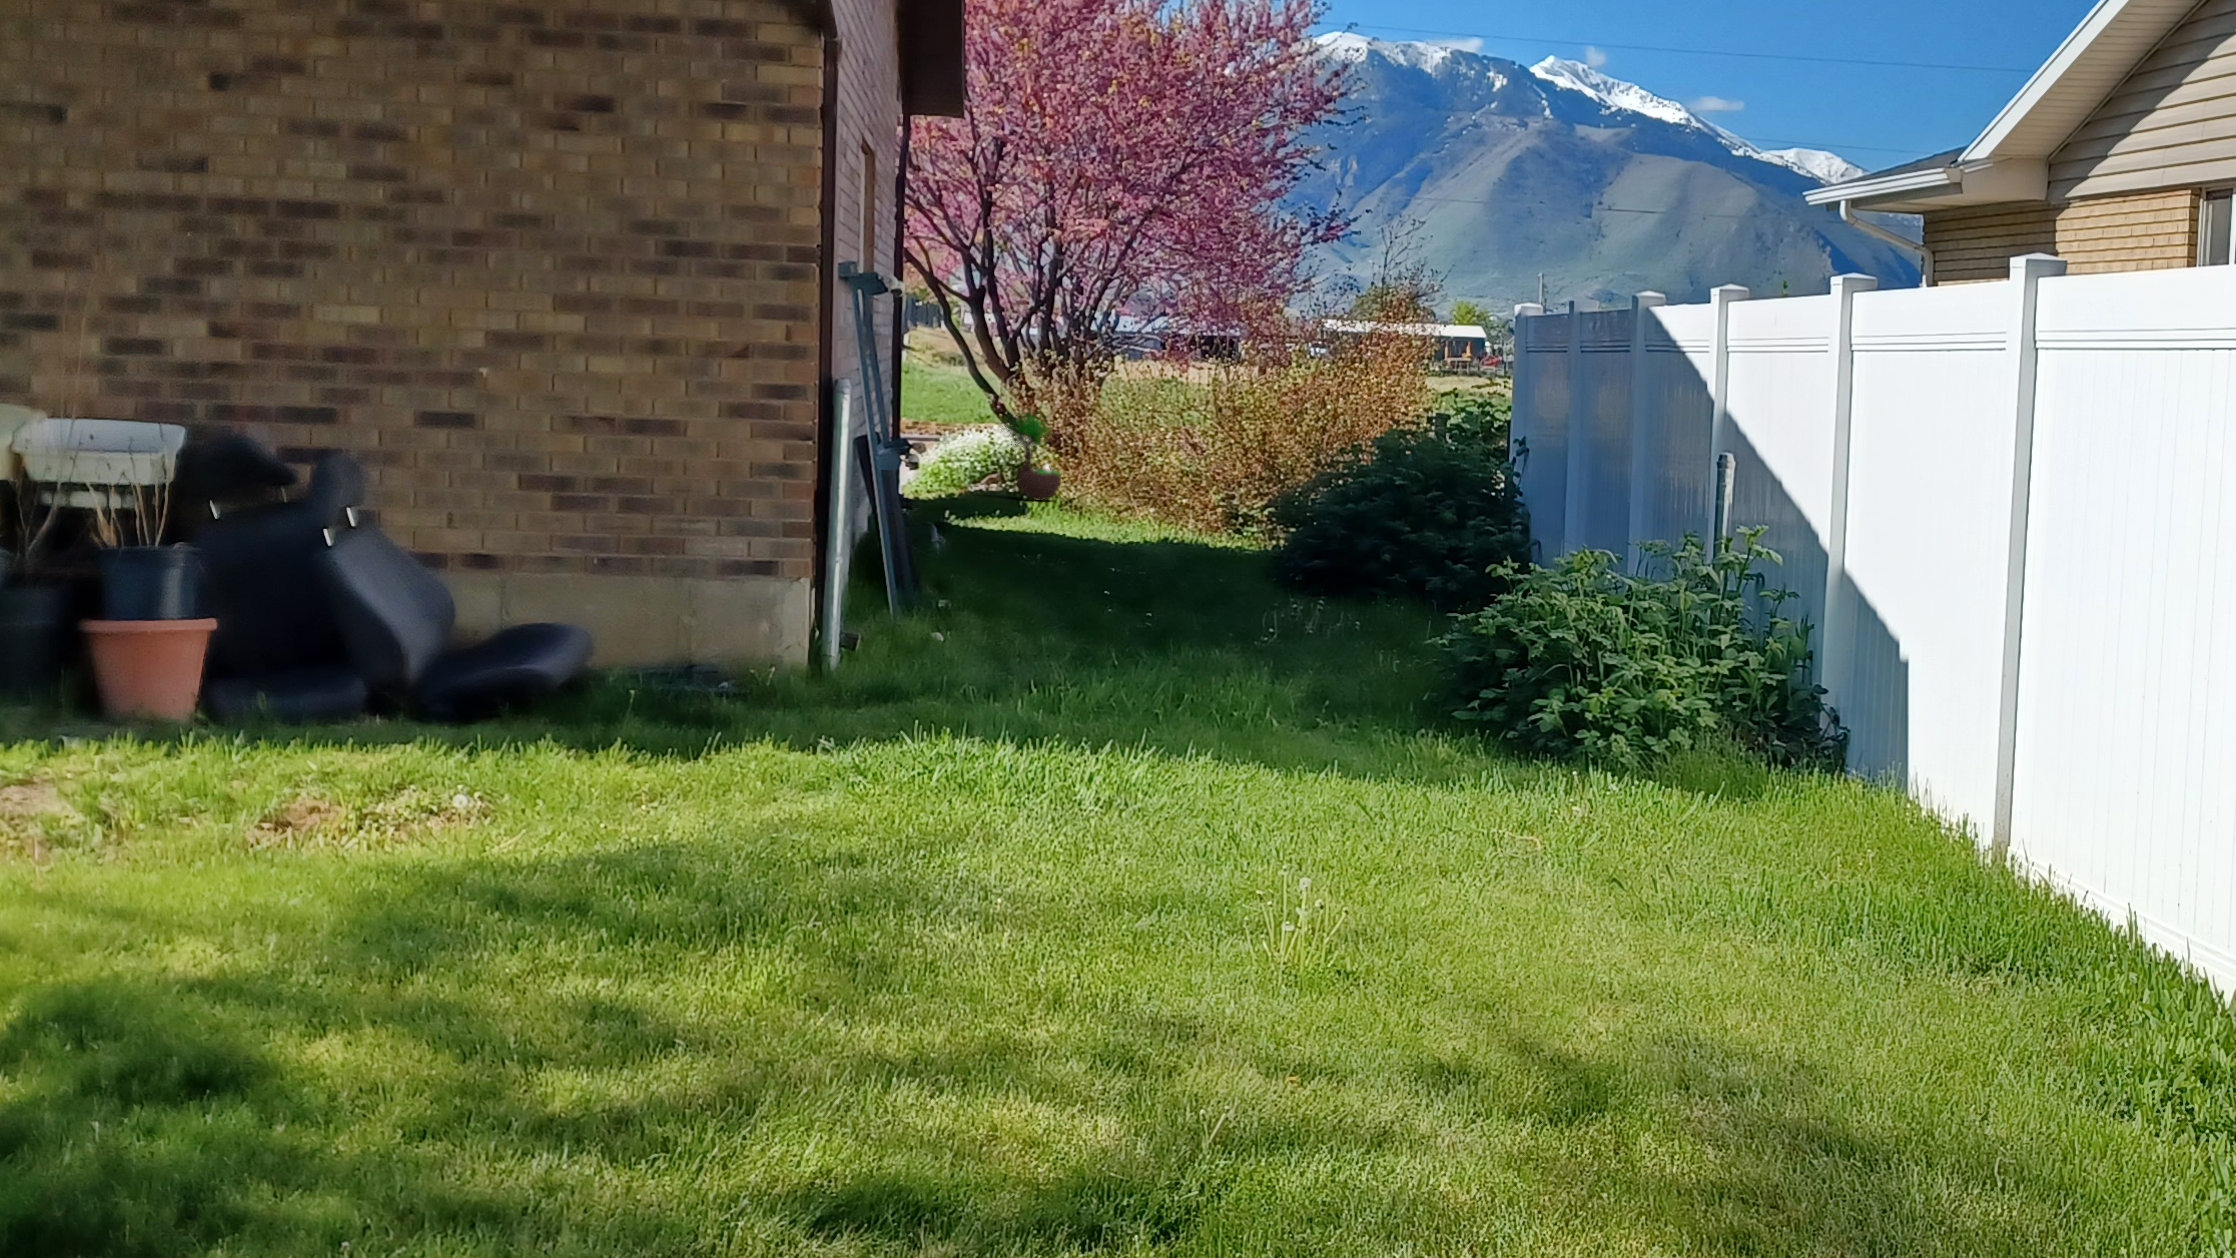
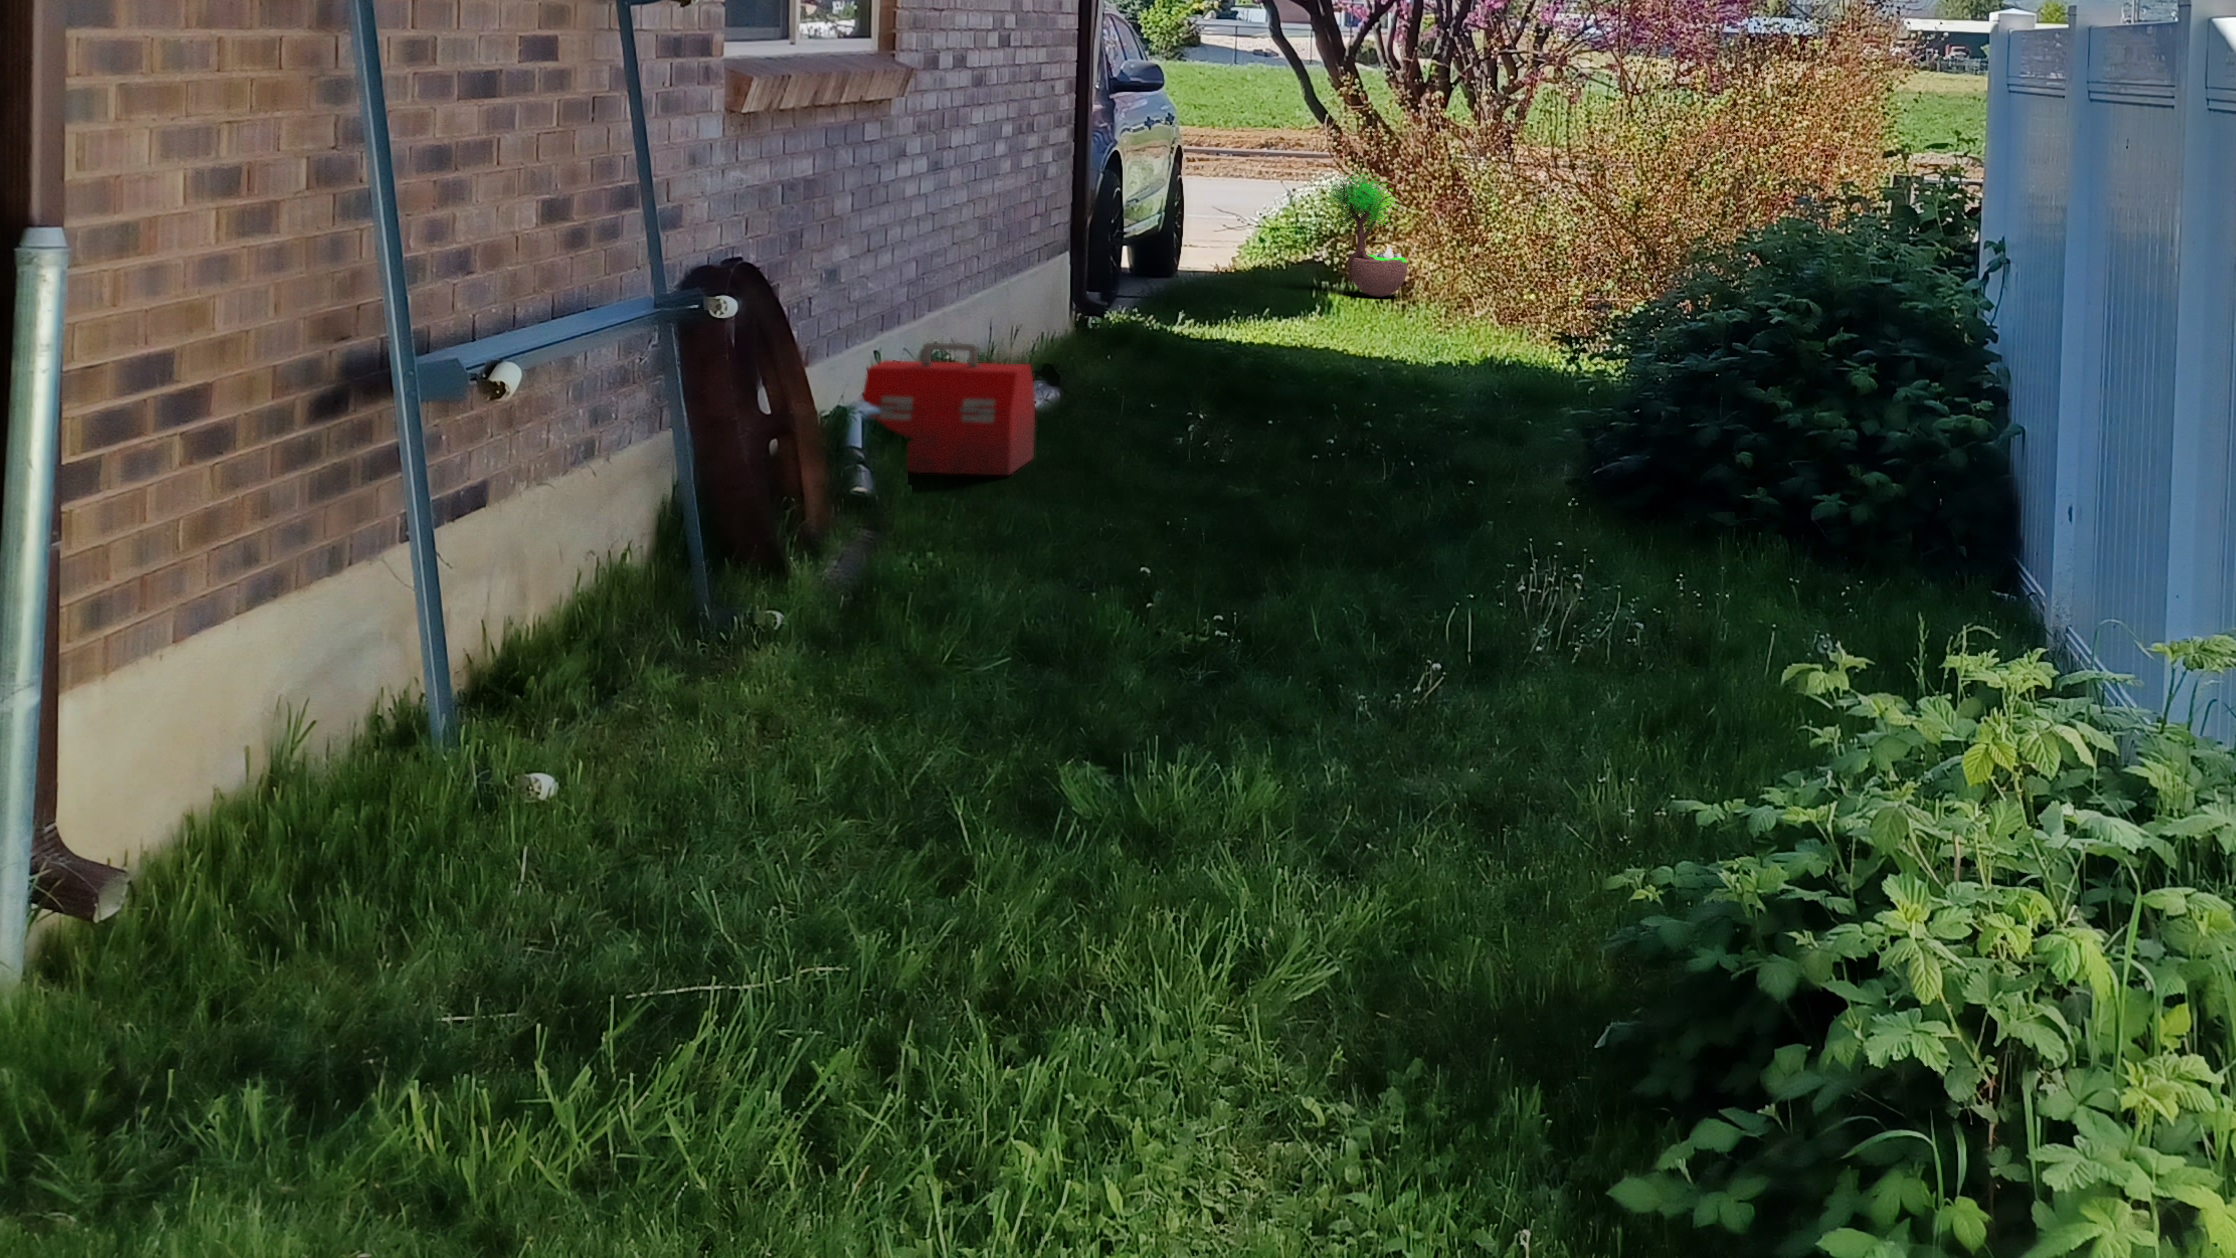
toolbox: none [860,494,954,571] -> present [863,343,1035,475]

